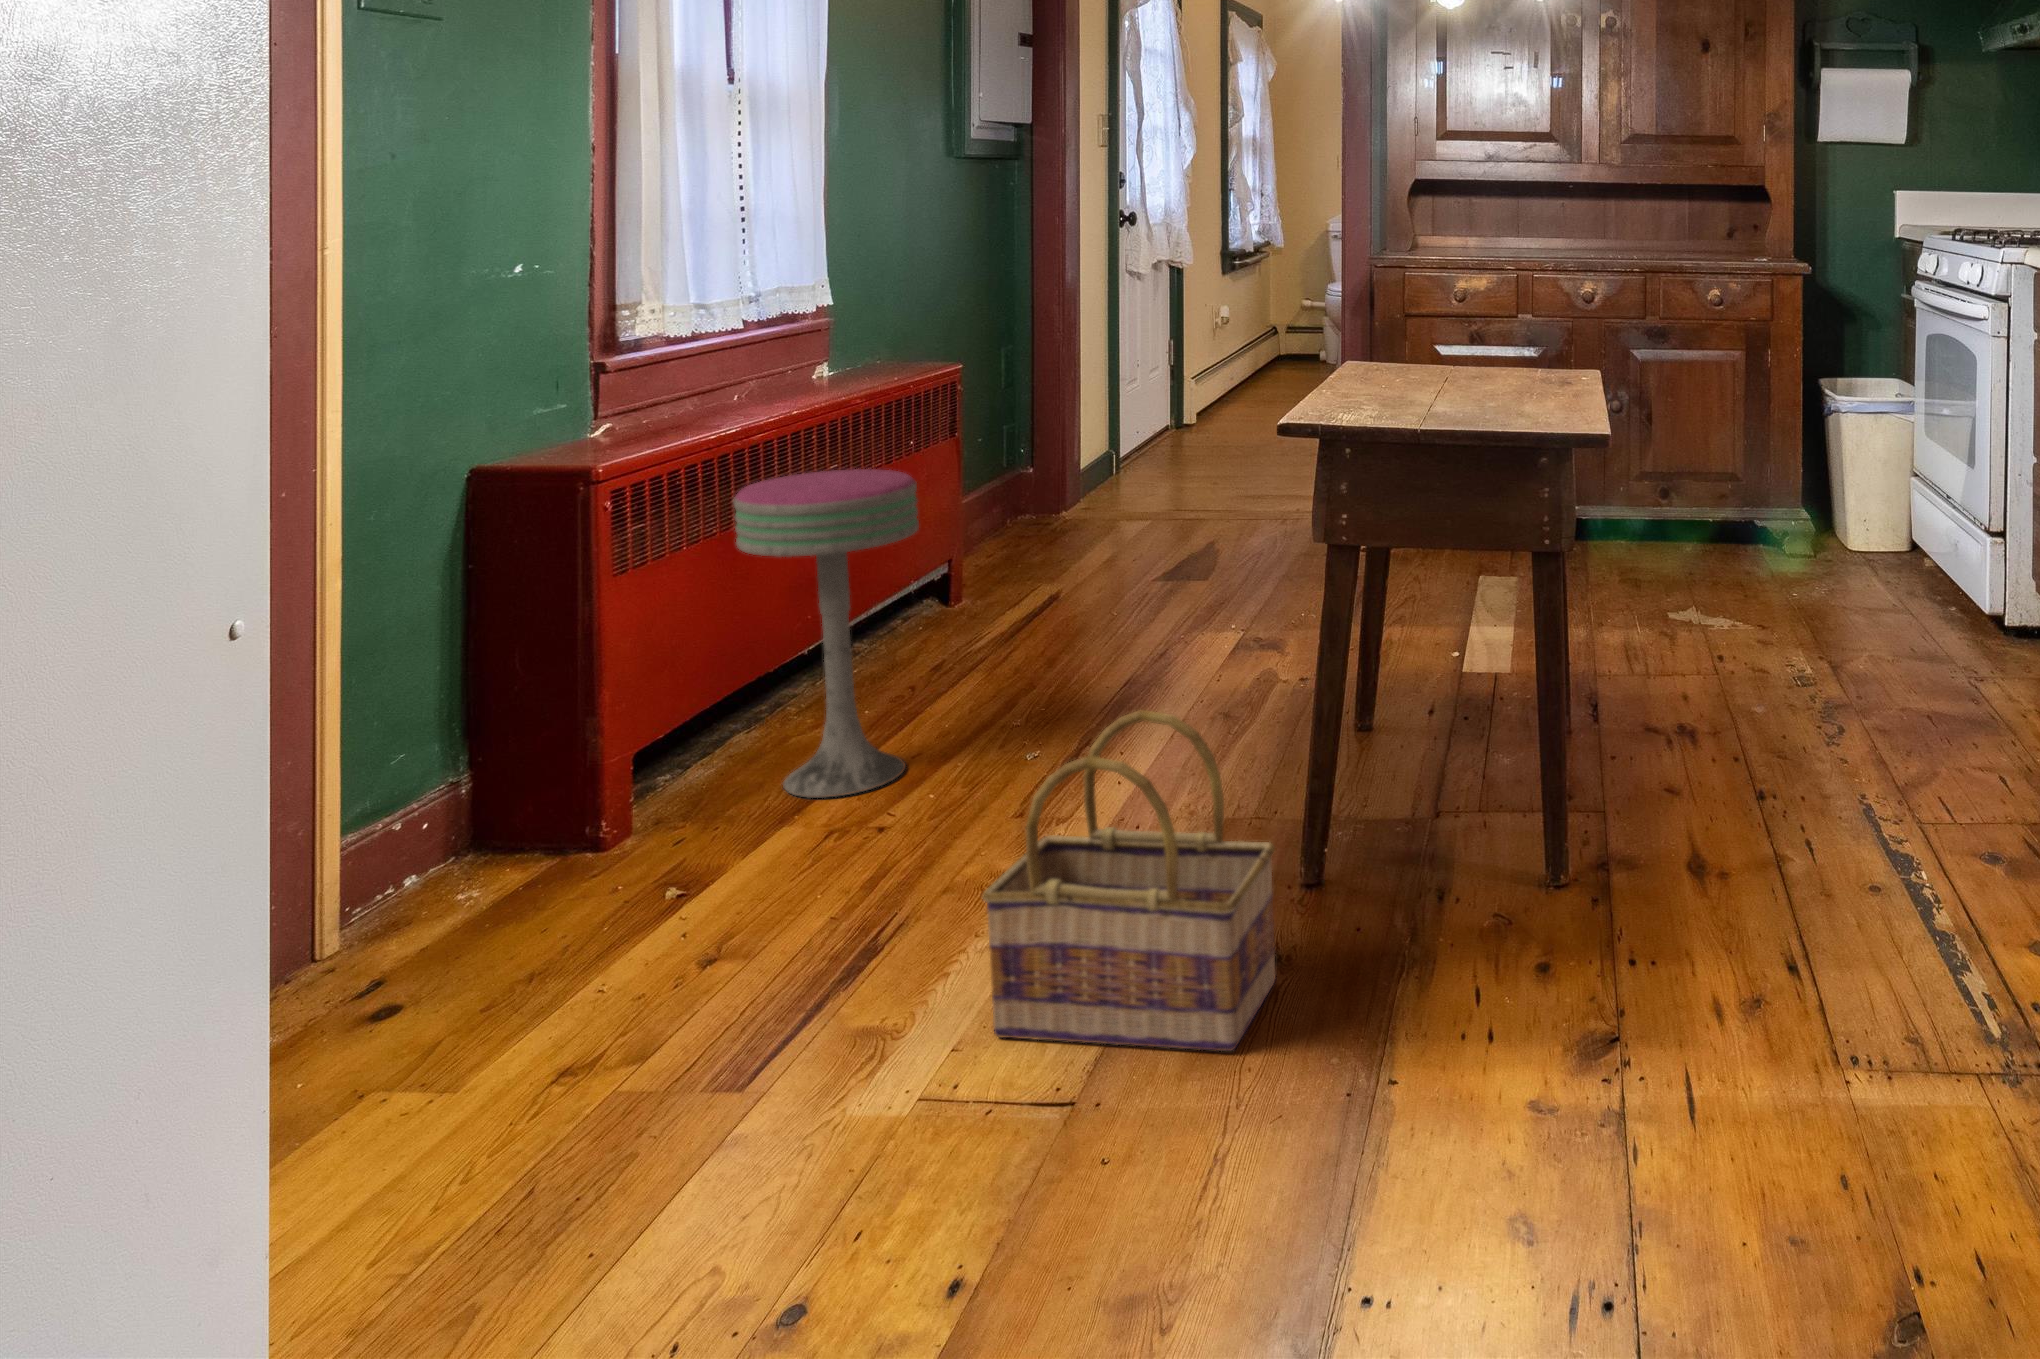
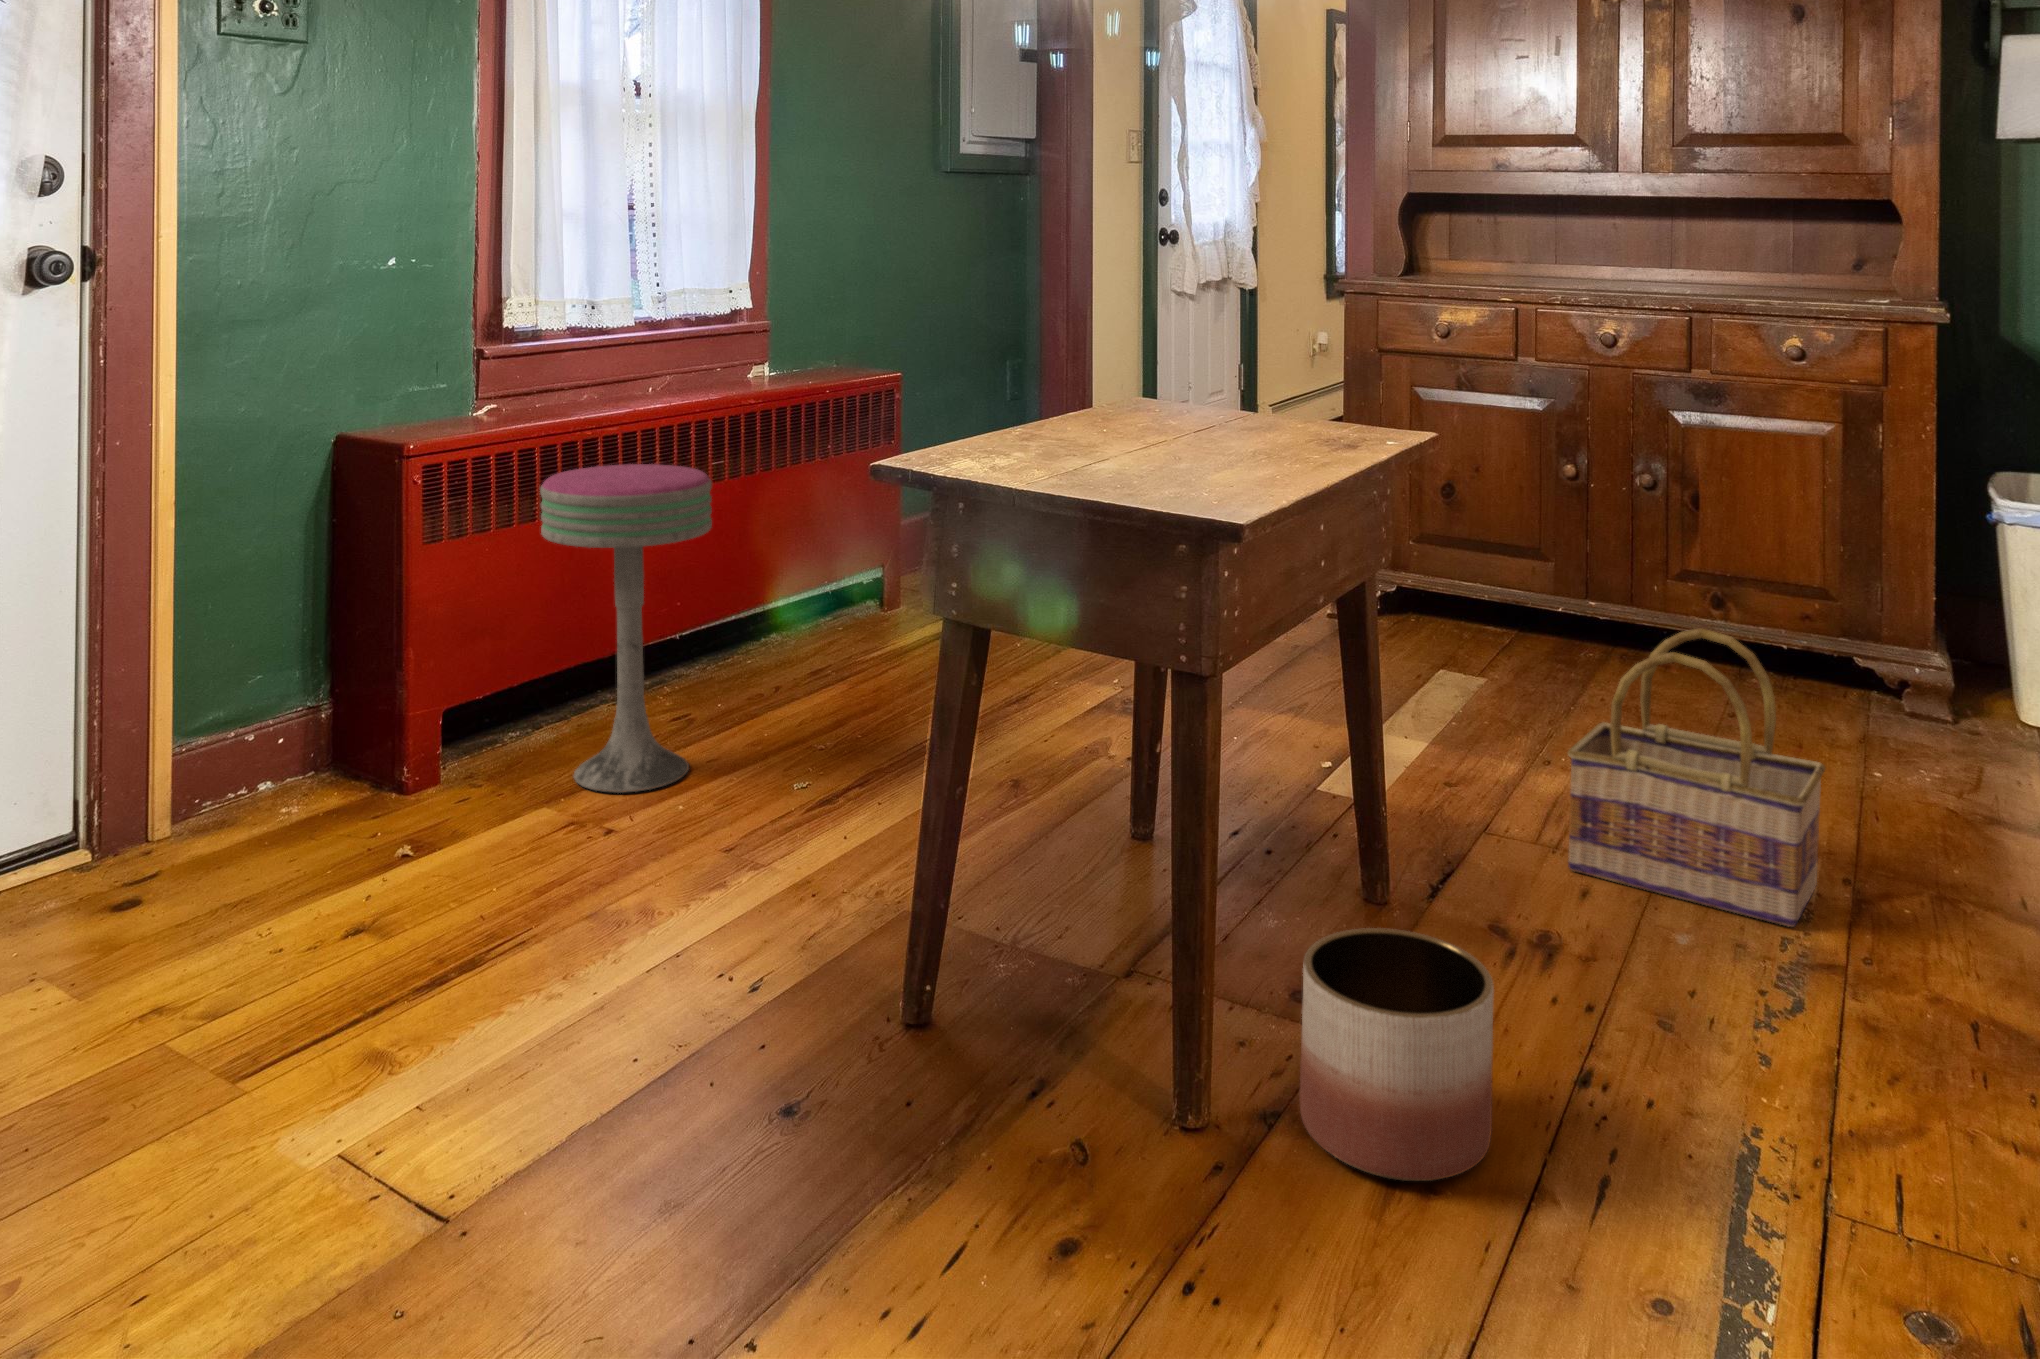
basket: present [982,710,1275,1051] -> present [1568,628,1825,927]
planter: none [1612,720,1741,879] -> present [1300,928,1494,1181]

